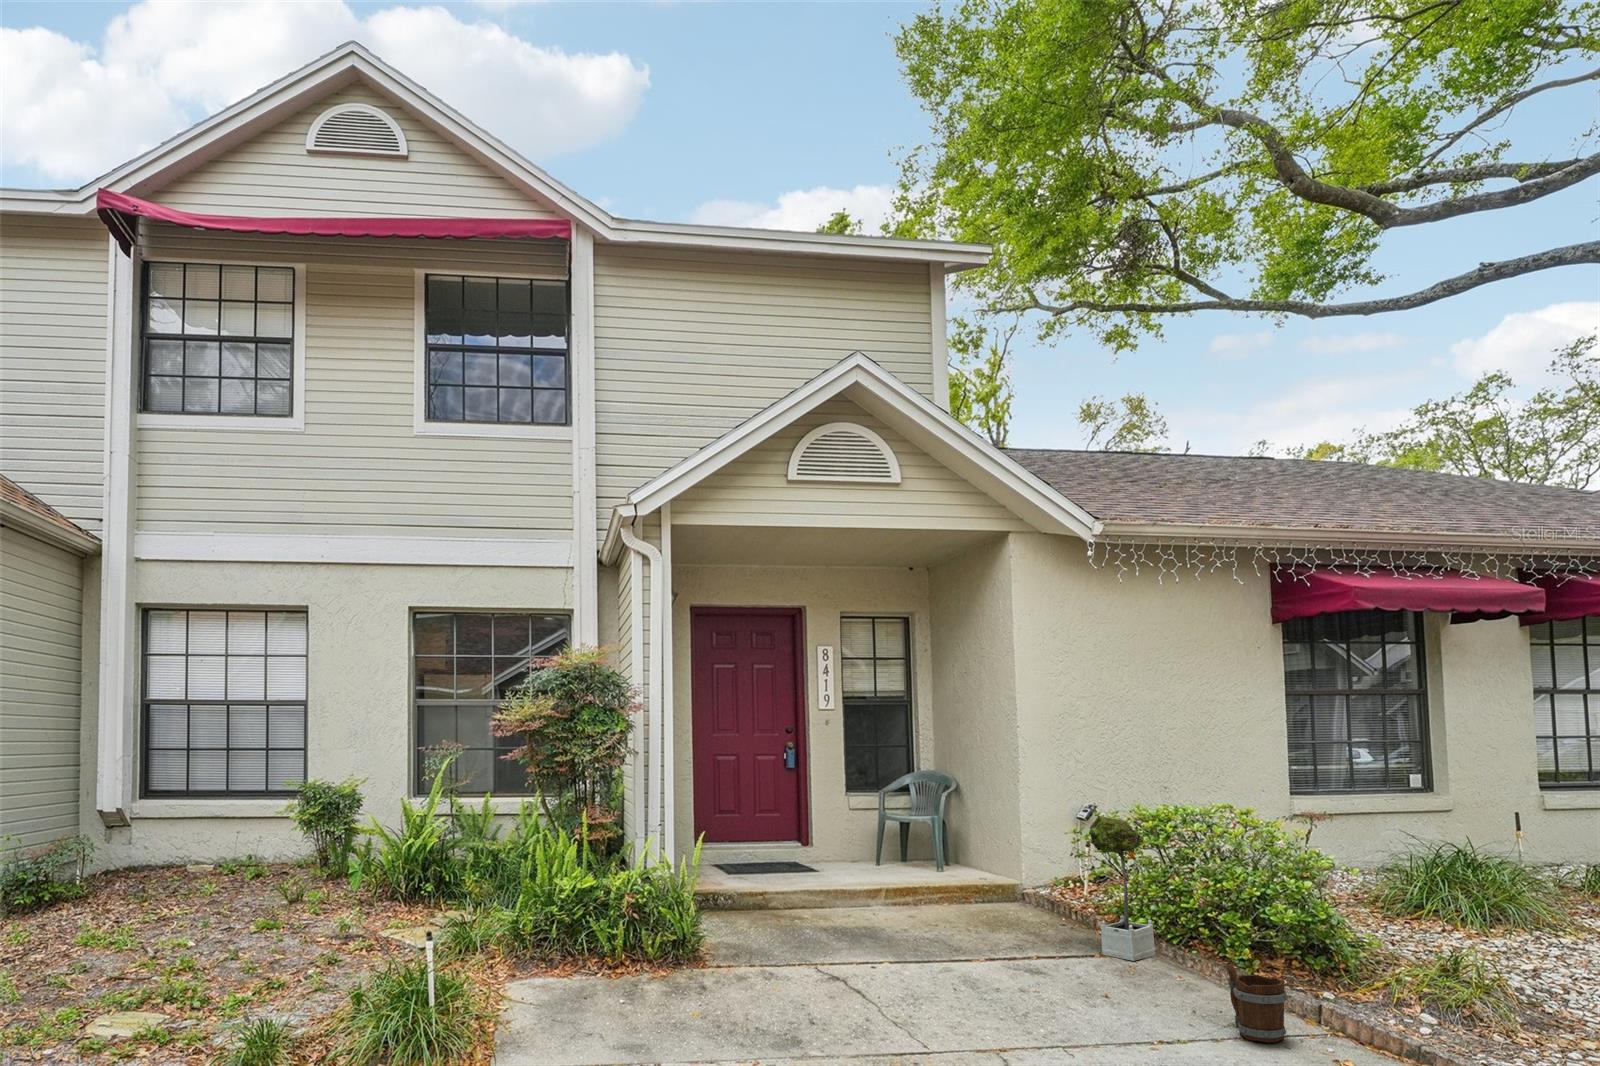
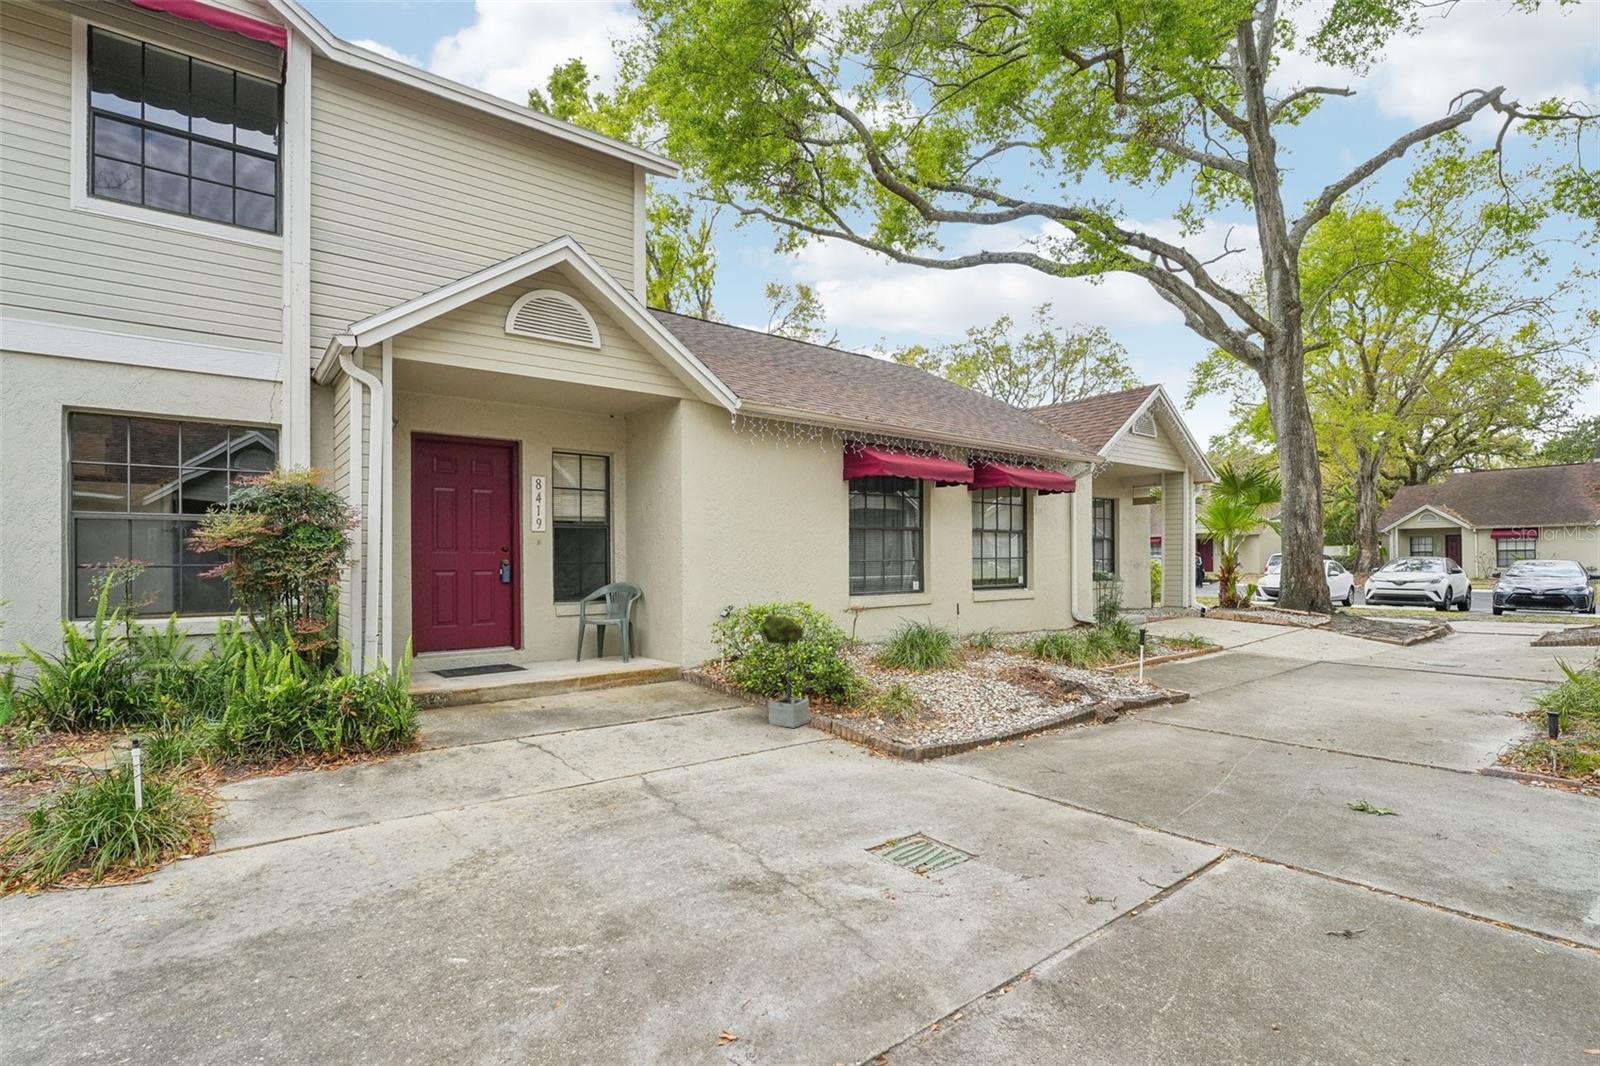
bucket: present [1226,964,1288,1042] -> none [875,728,923,787]

